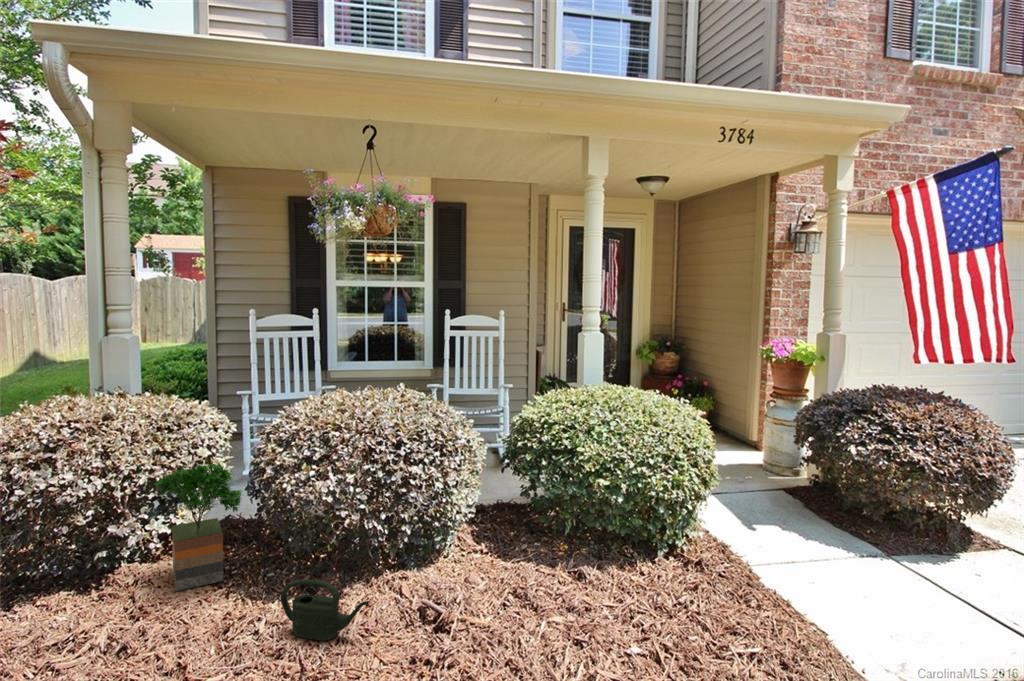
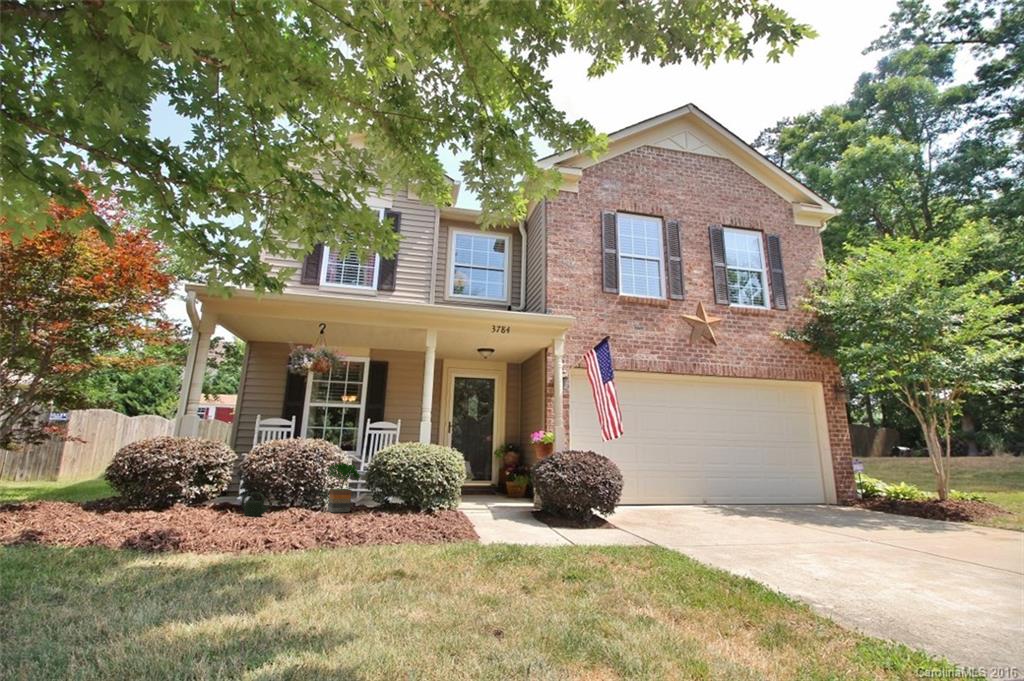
potted tree: present [155,463,242,591] -> present [328,463,360,513]

